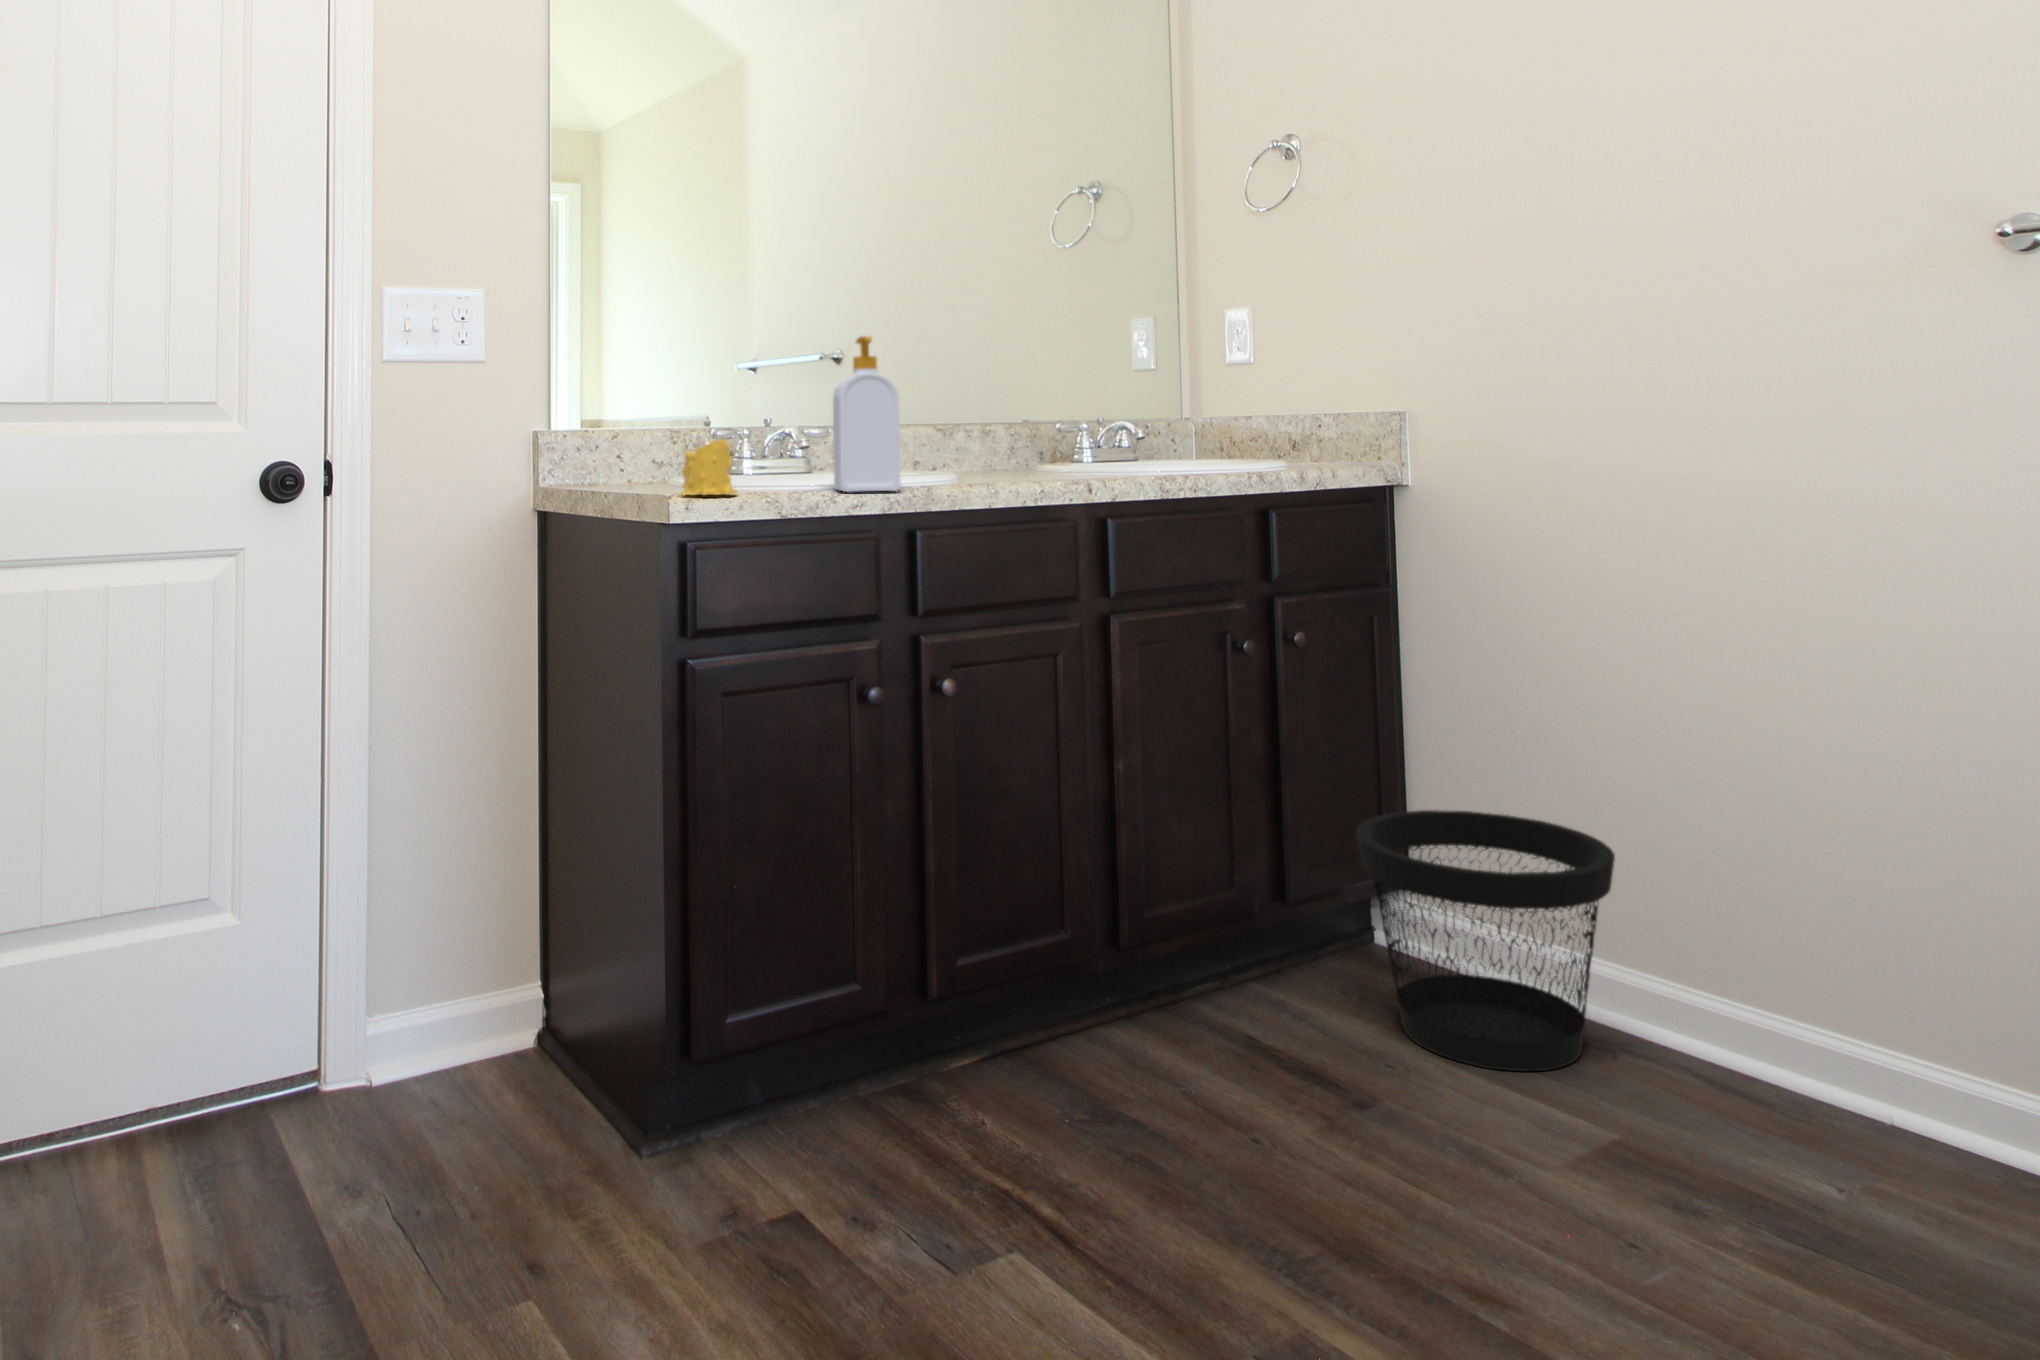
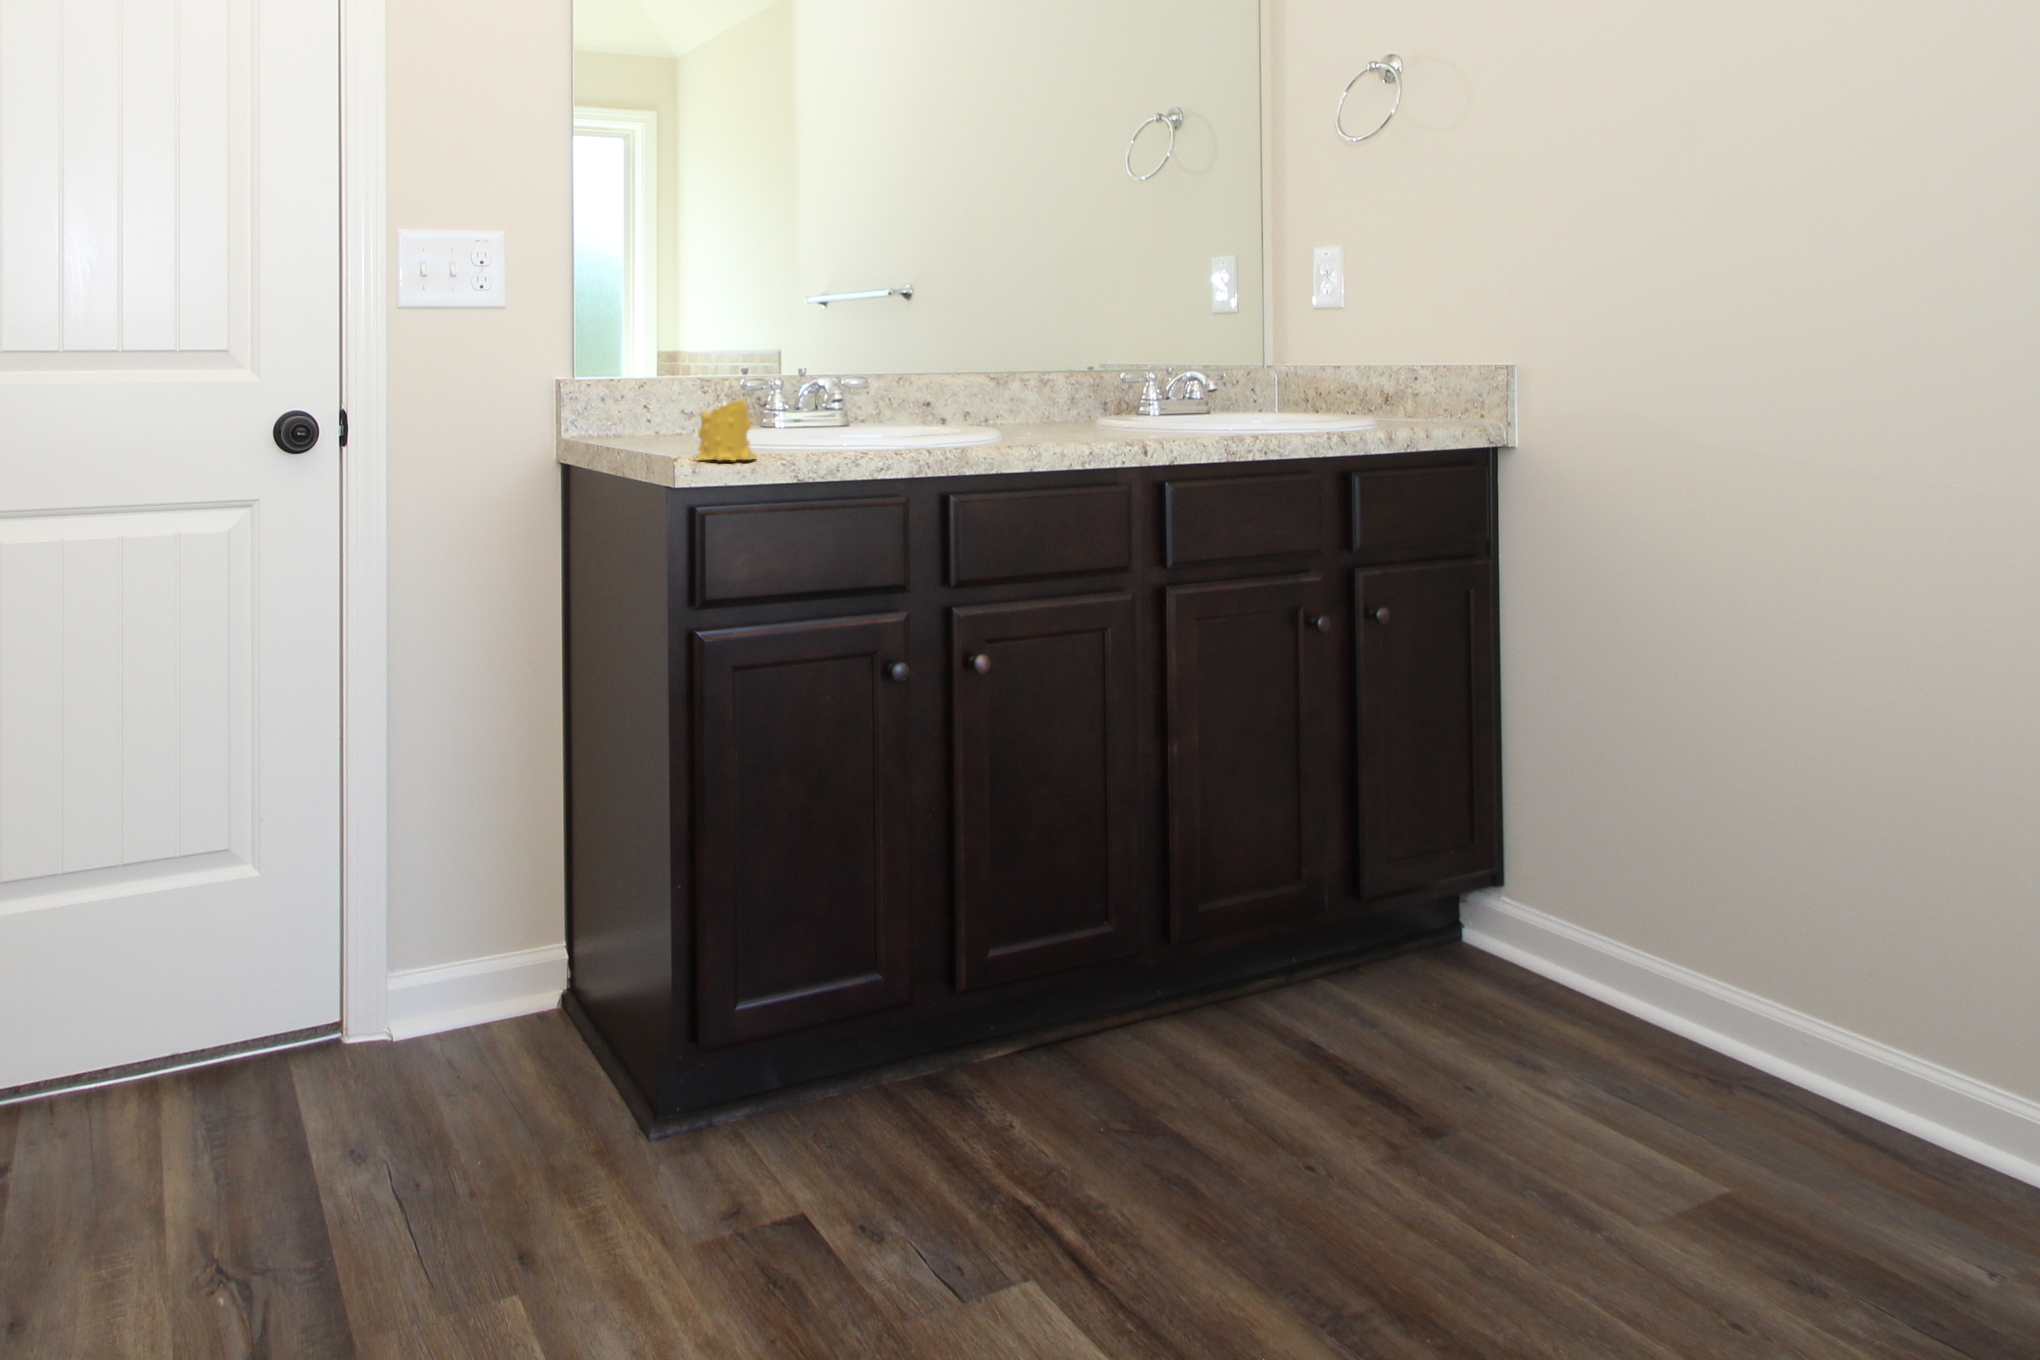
soap bottle: present [833,336,901,492] -> none [863,288,934,457]
wastebasket: present [1356,810,1615,1071] -> none [1439,804,1744,1108]

